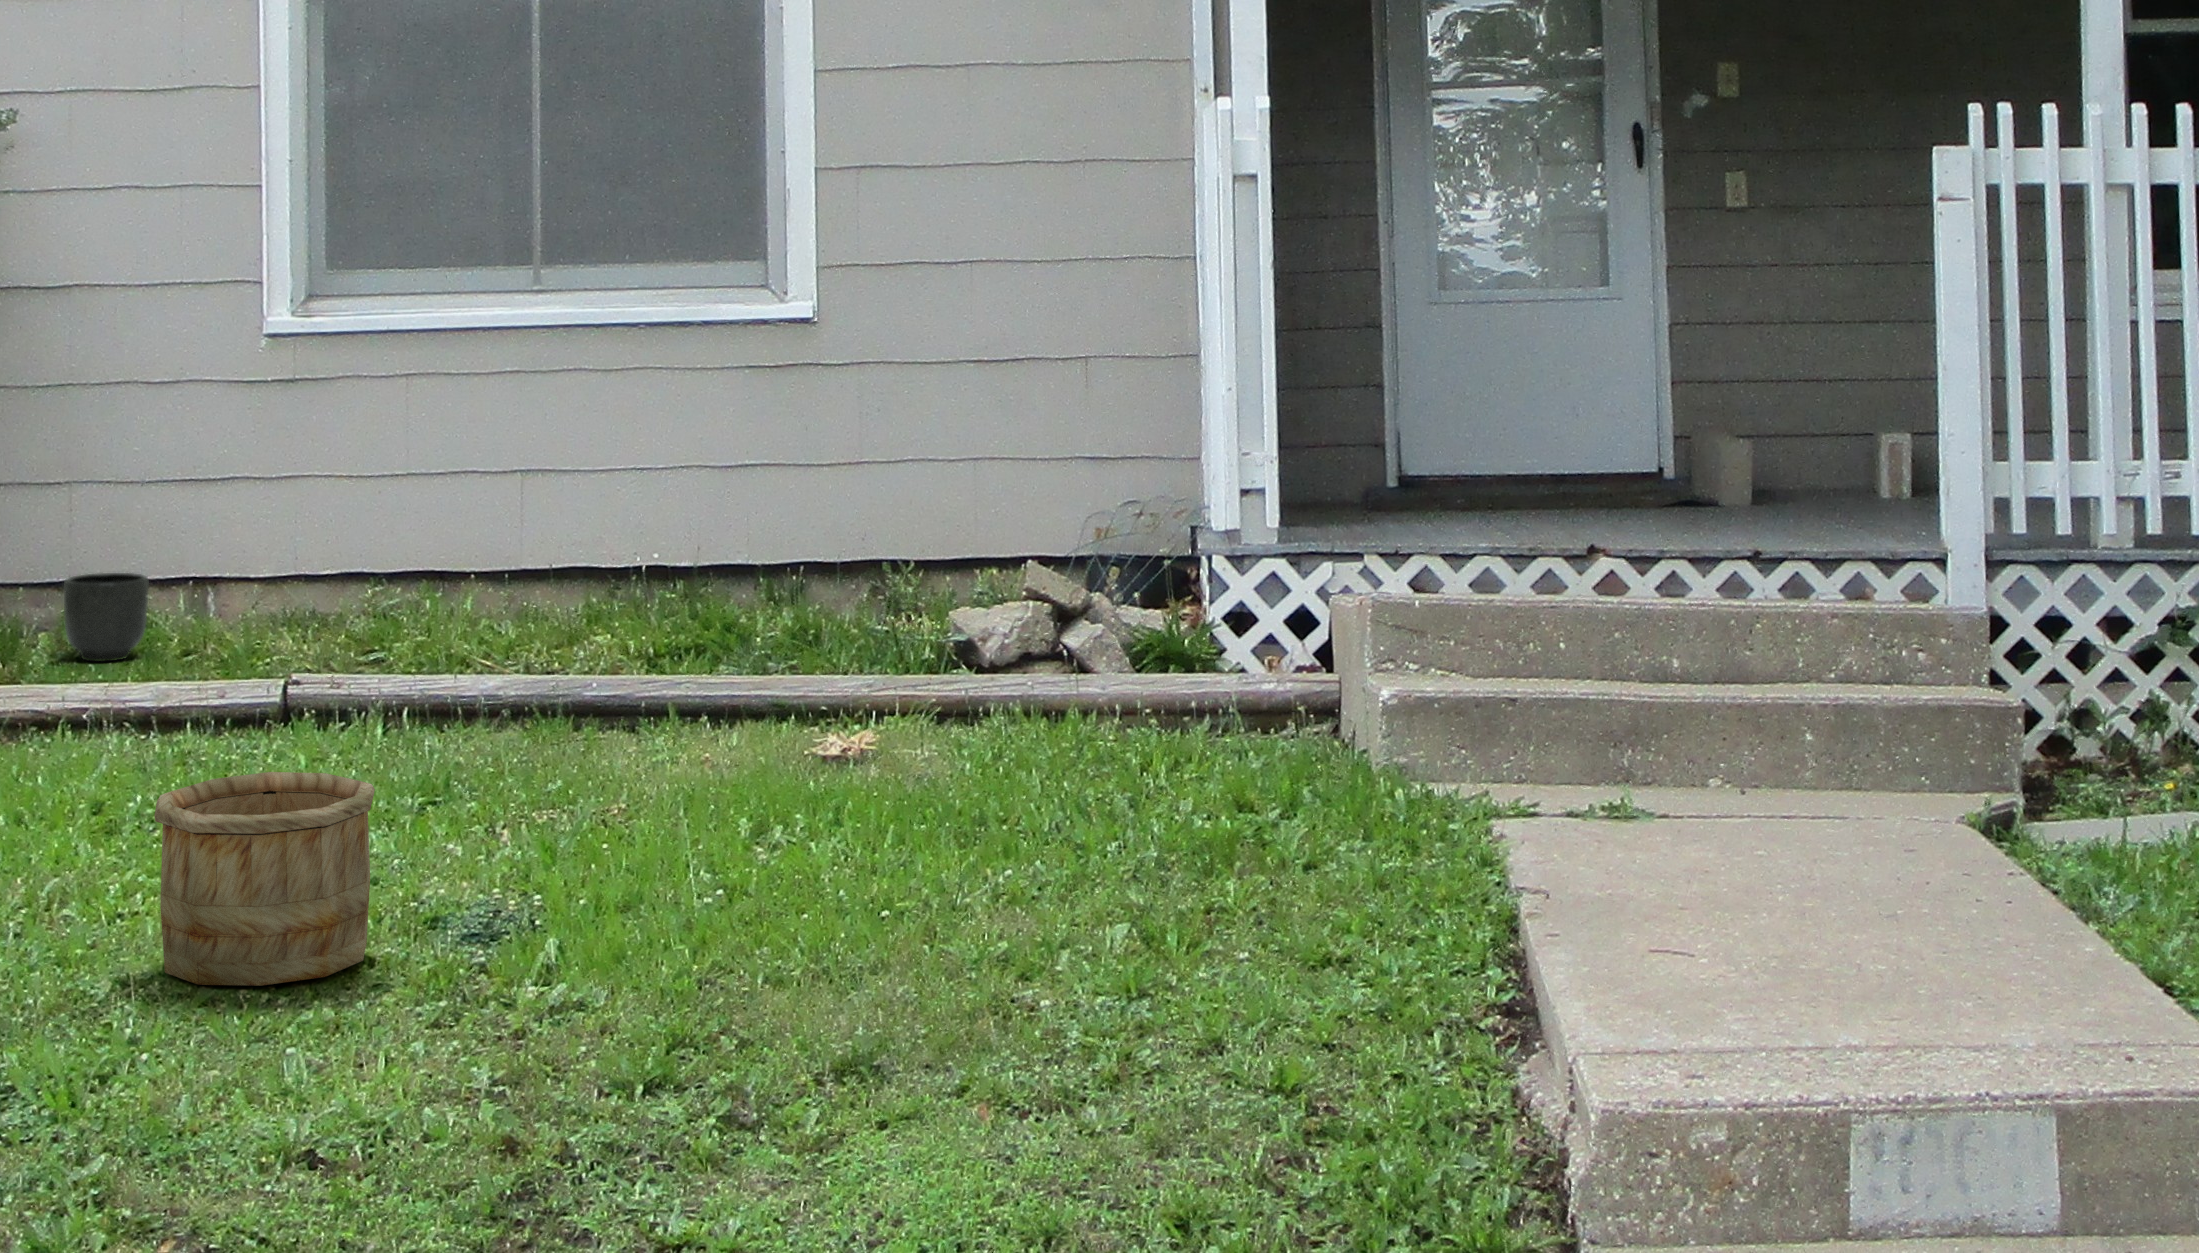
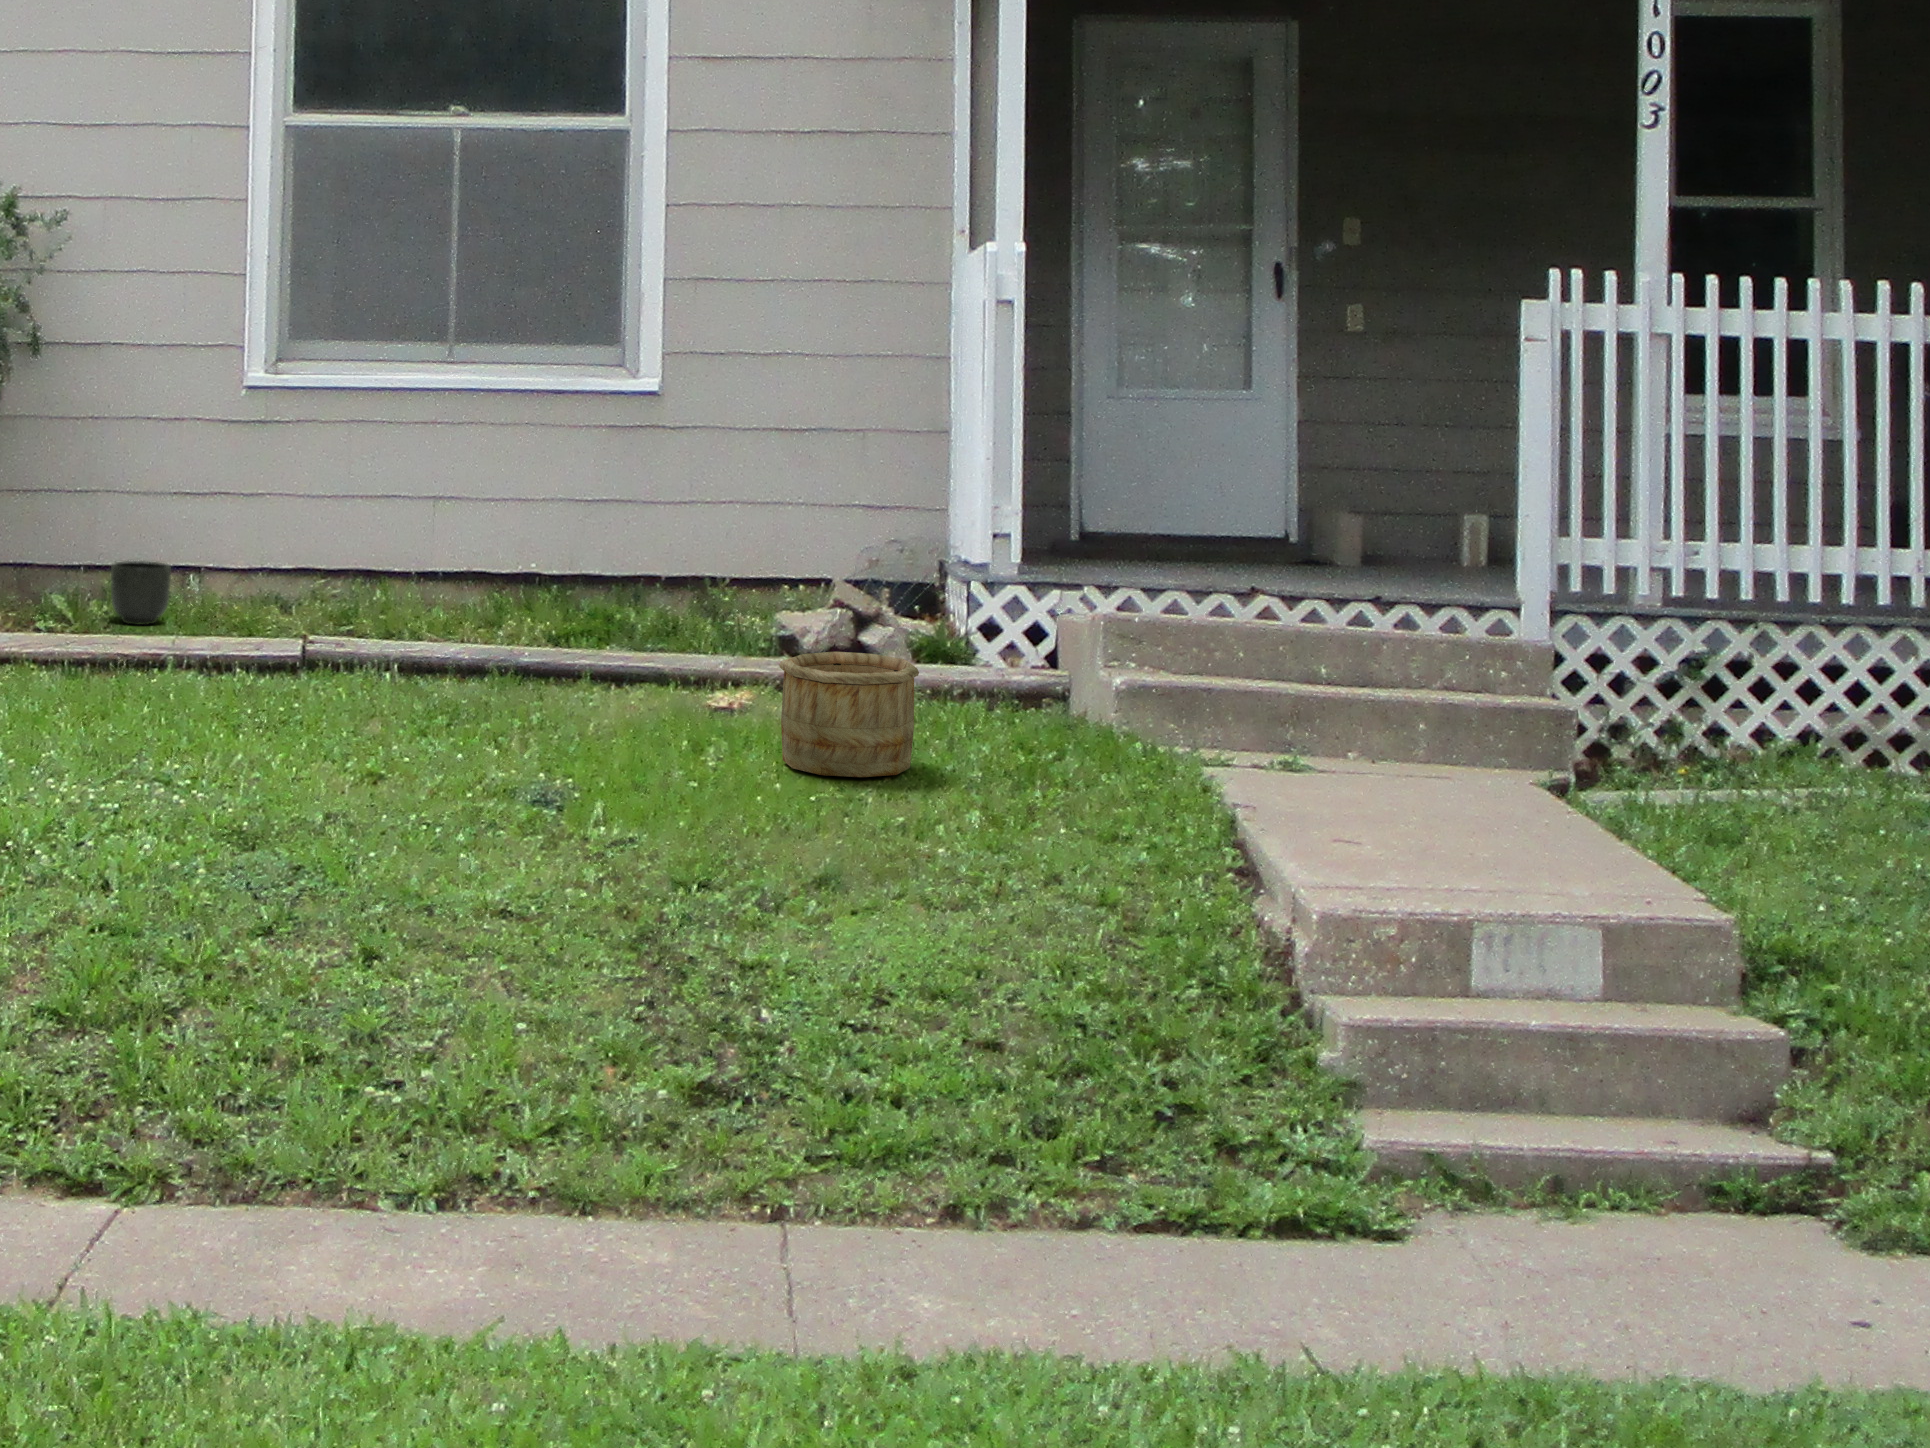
wooden bucket: present [154,772,375,986] -> present [779,652,919,777]

